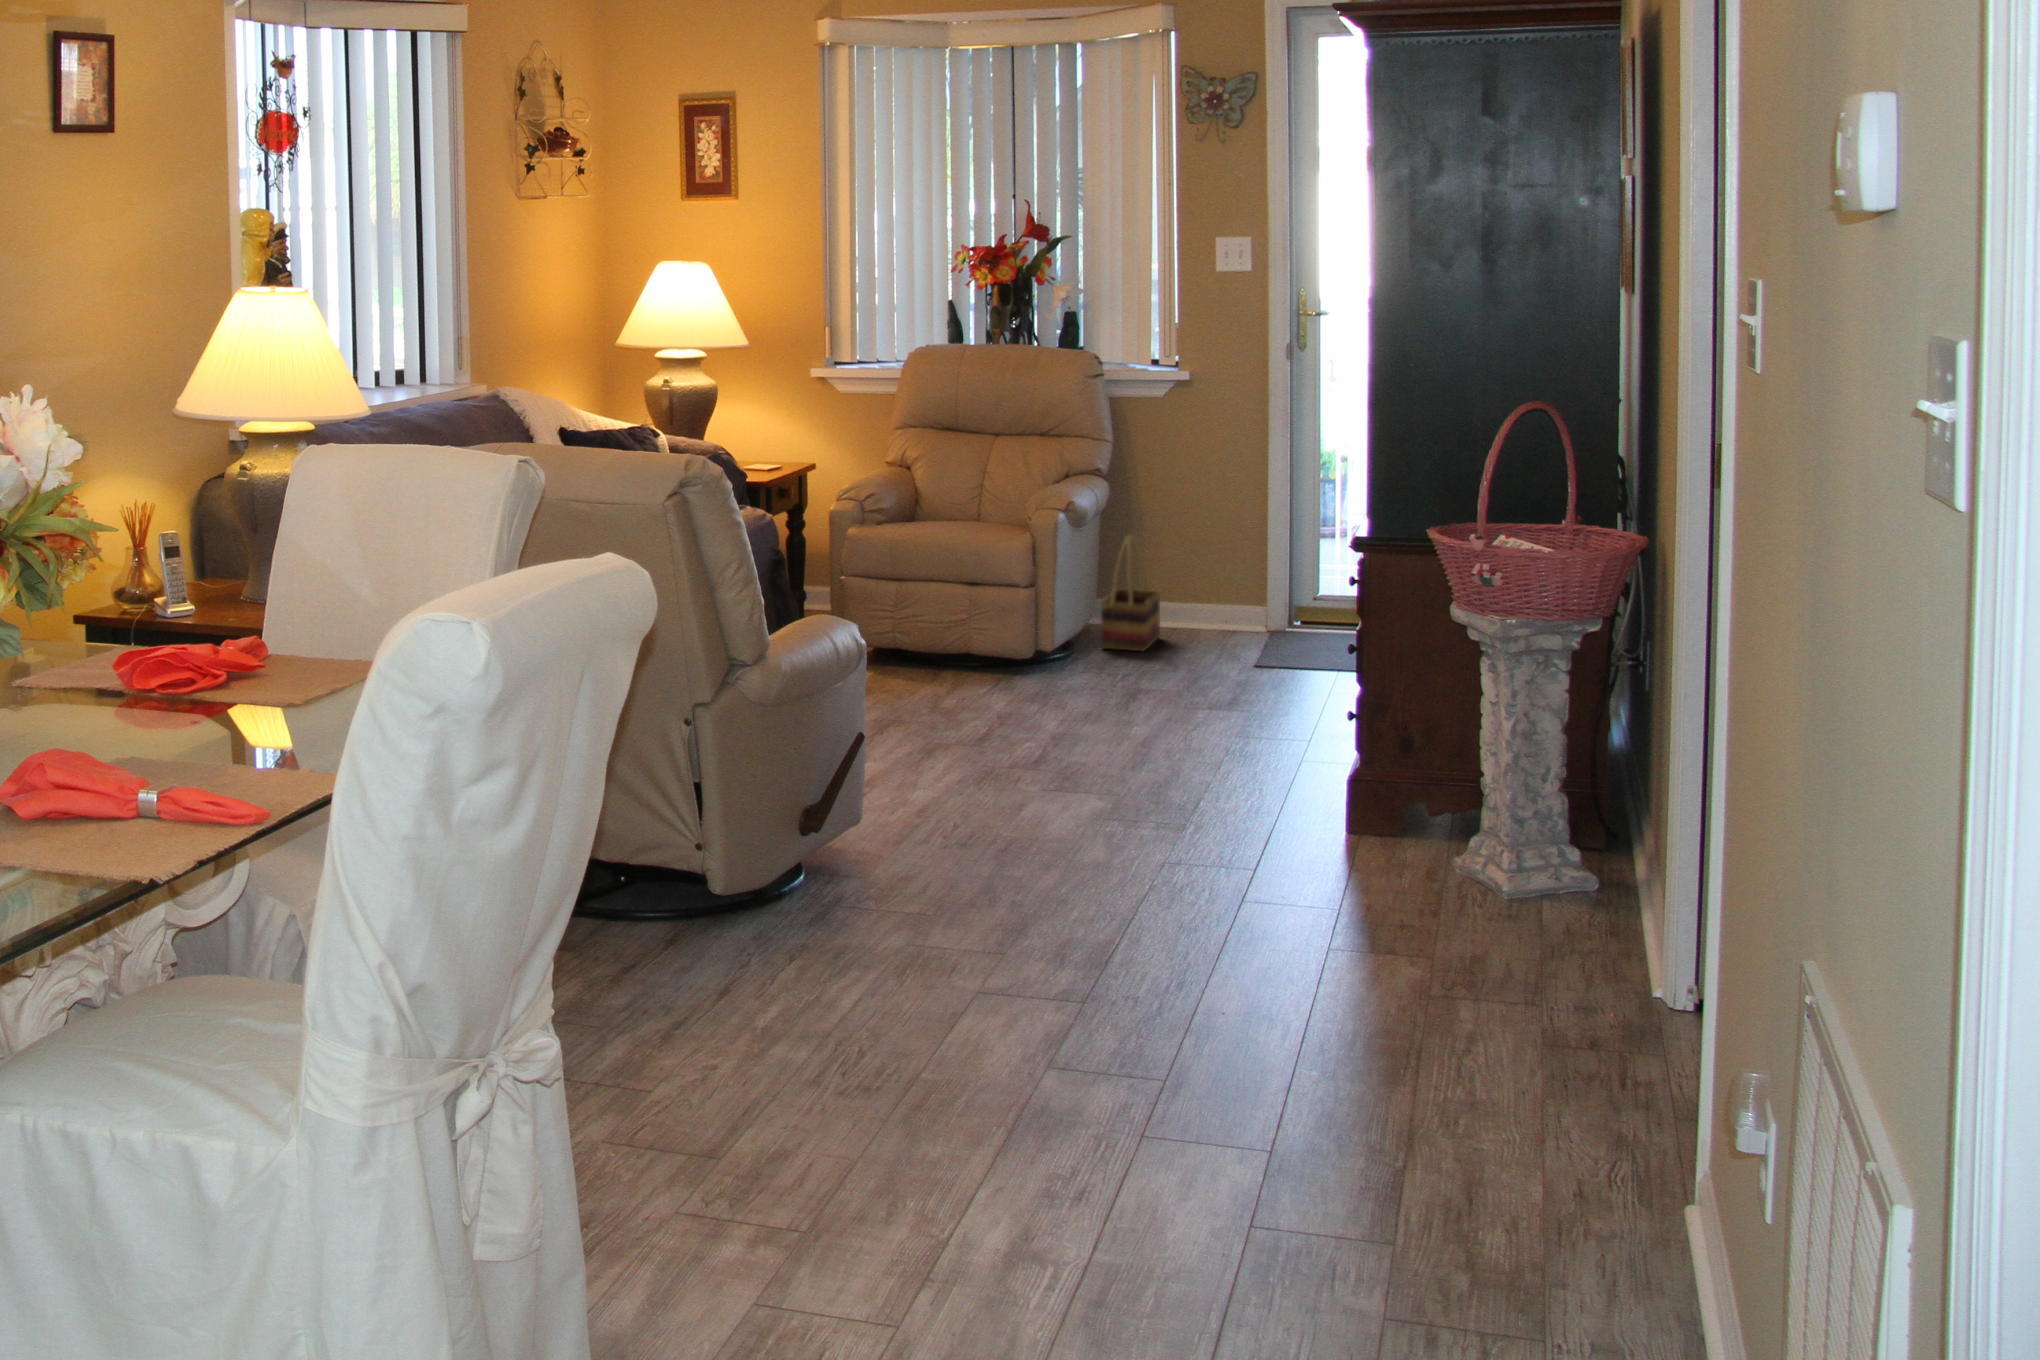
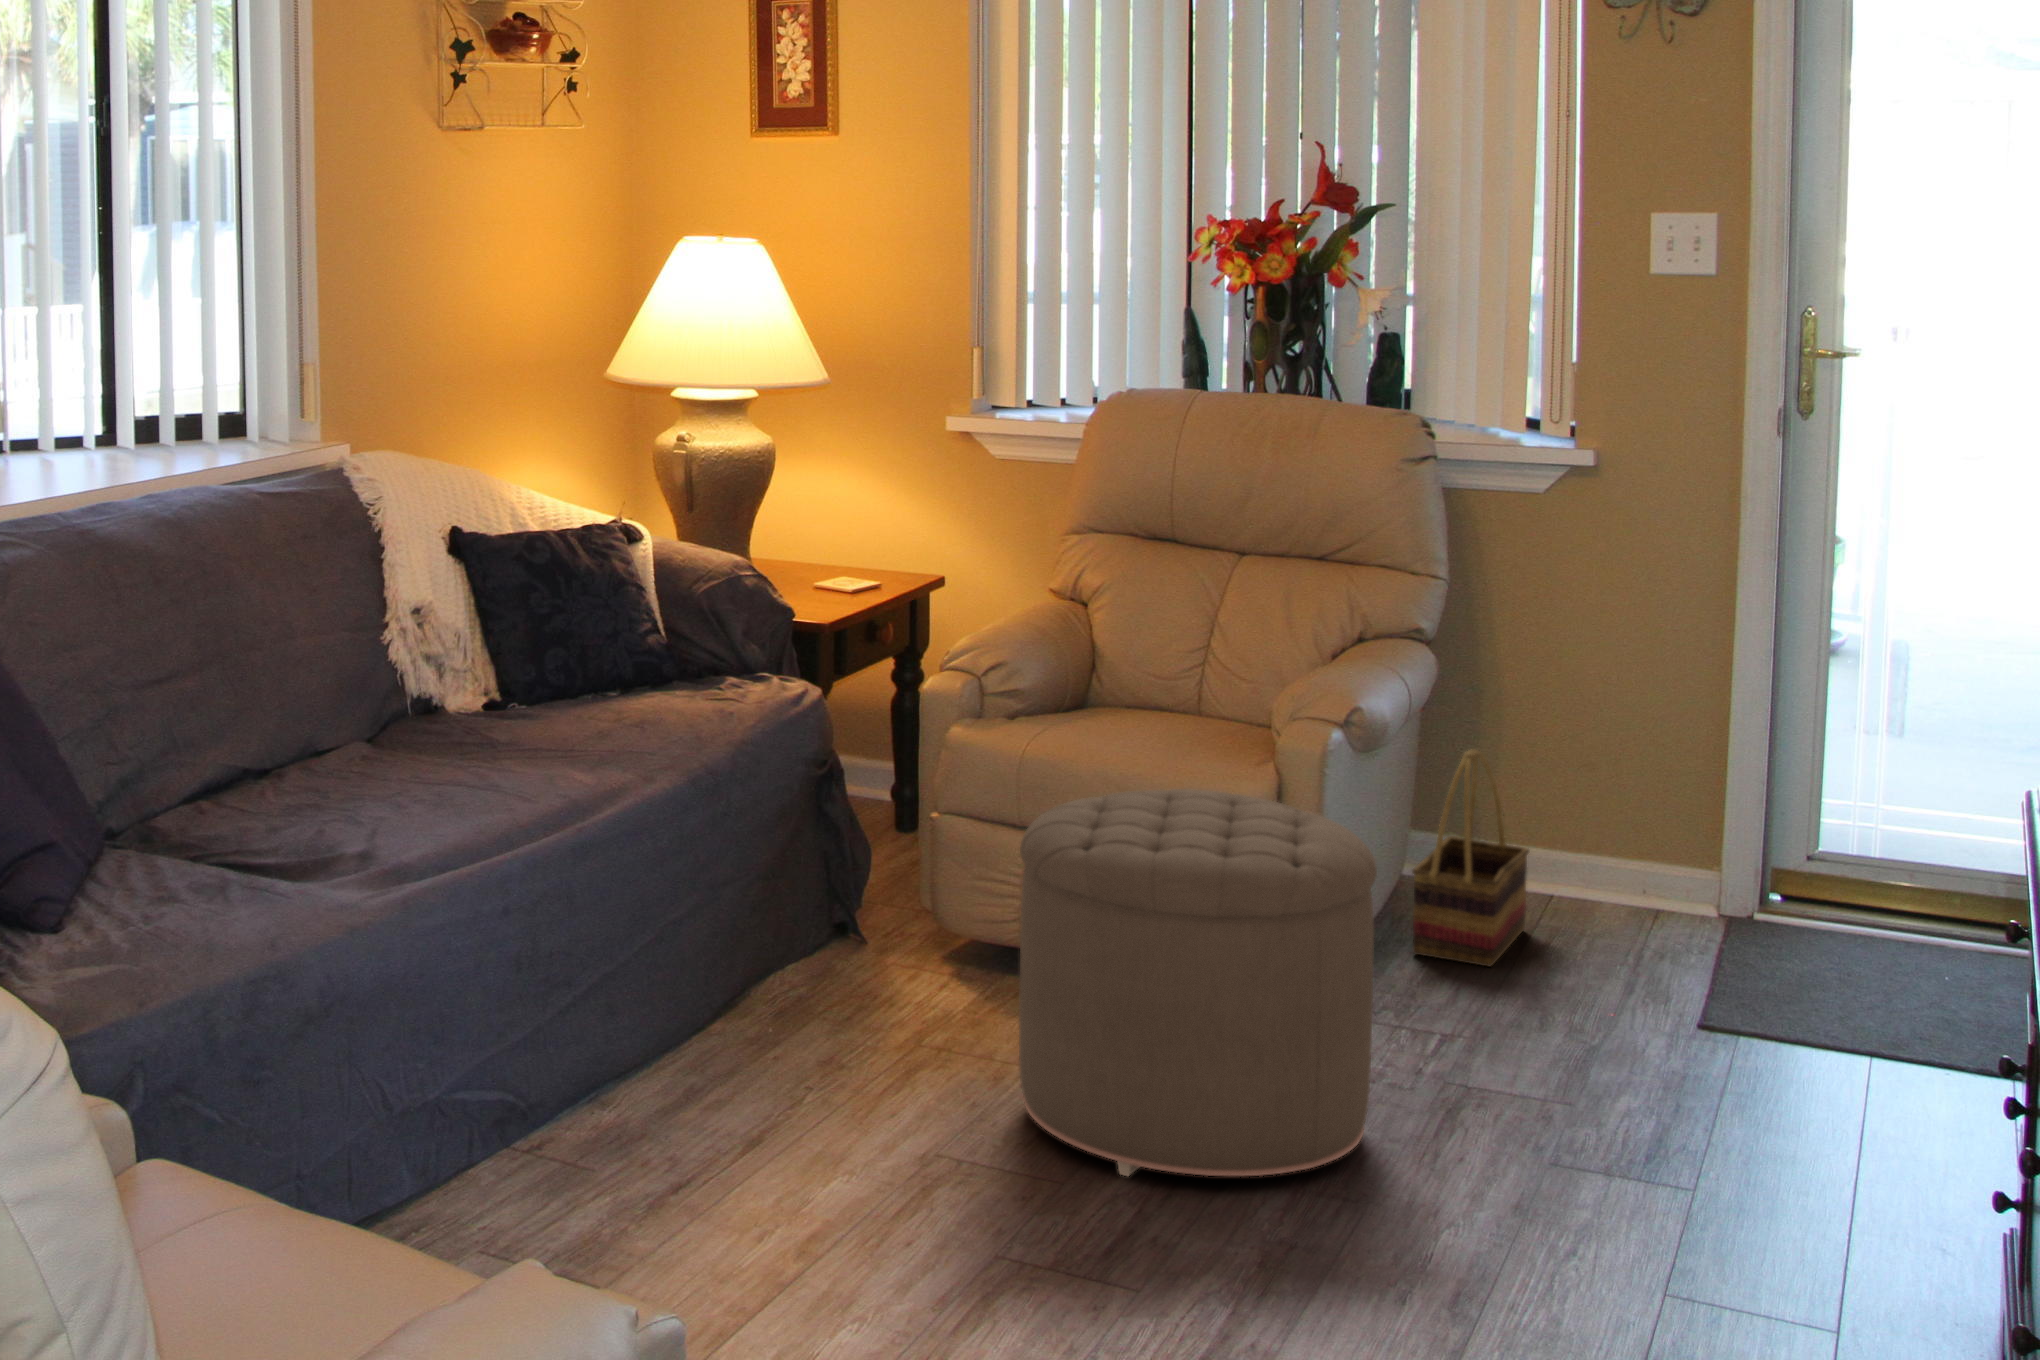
ottoman: none [913,540,1096,726] -> present [1019,789,1377,1177]

